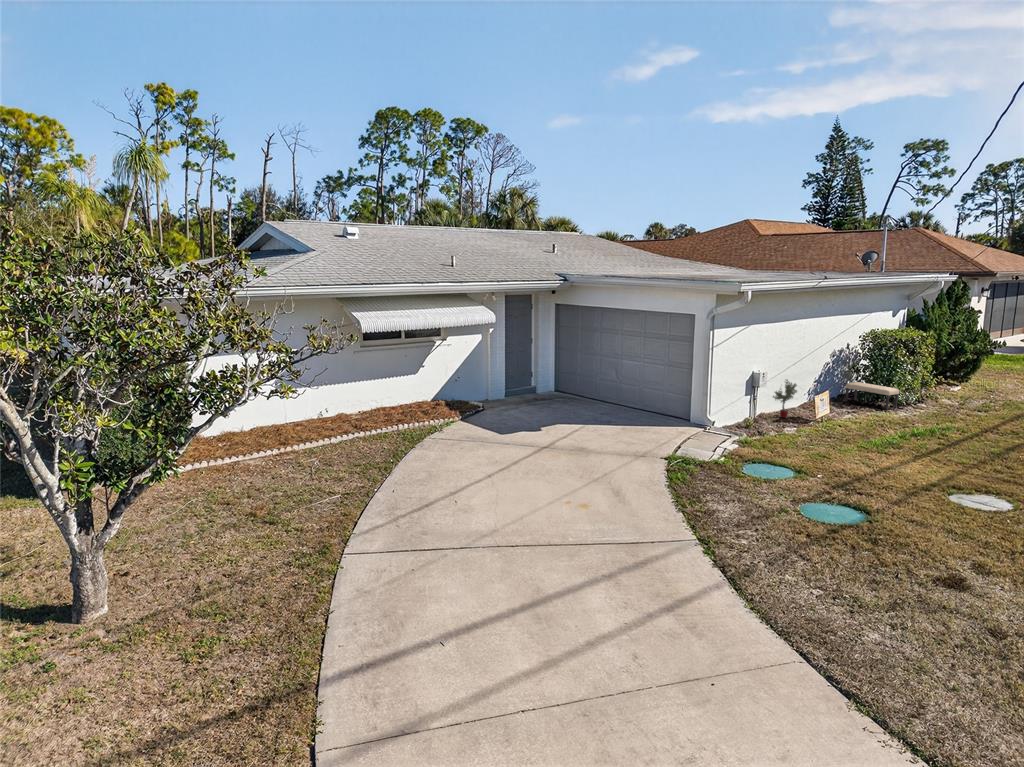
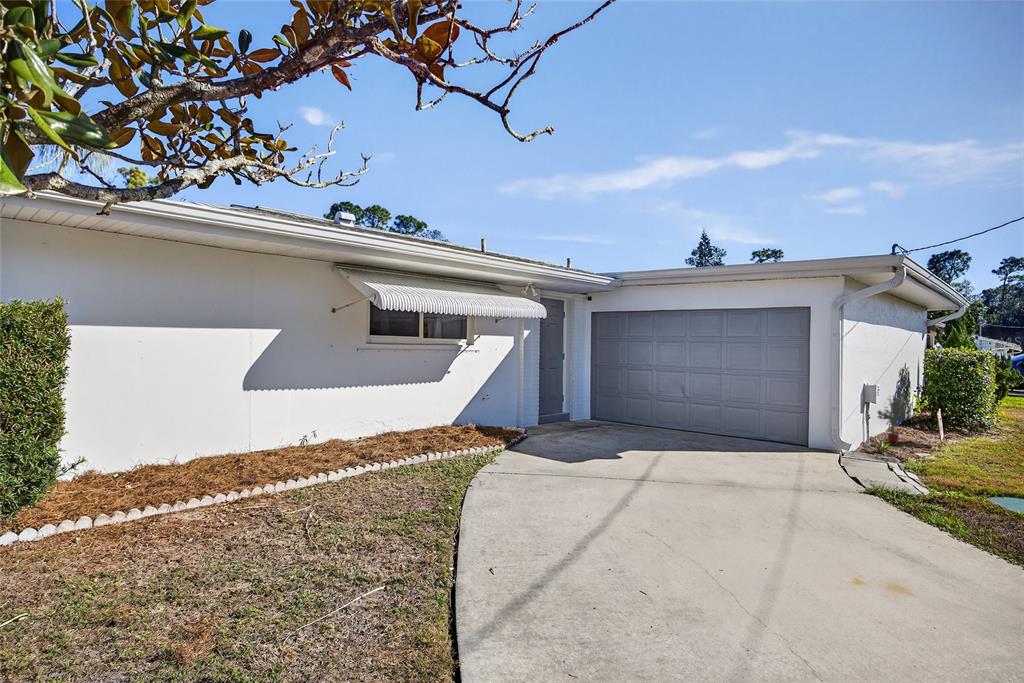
bench: present [845,382,899,410] -> none [918,406,987,435]

